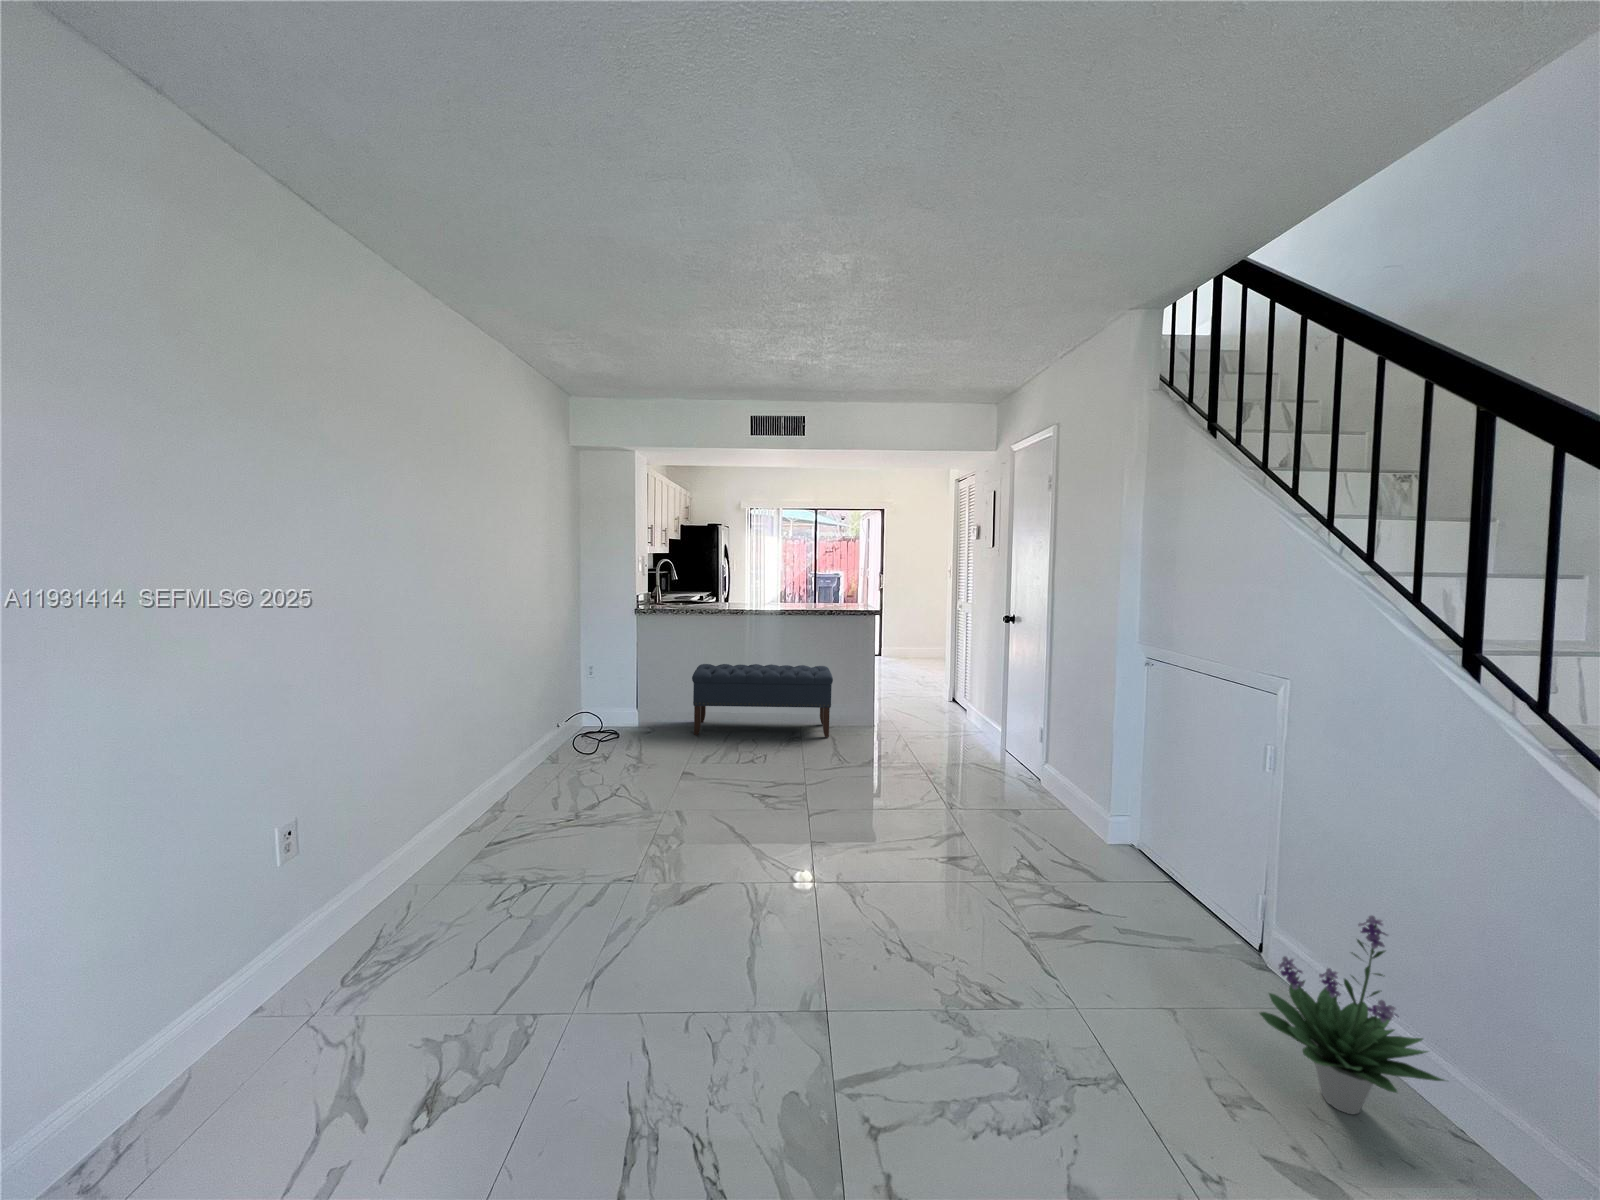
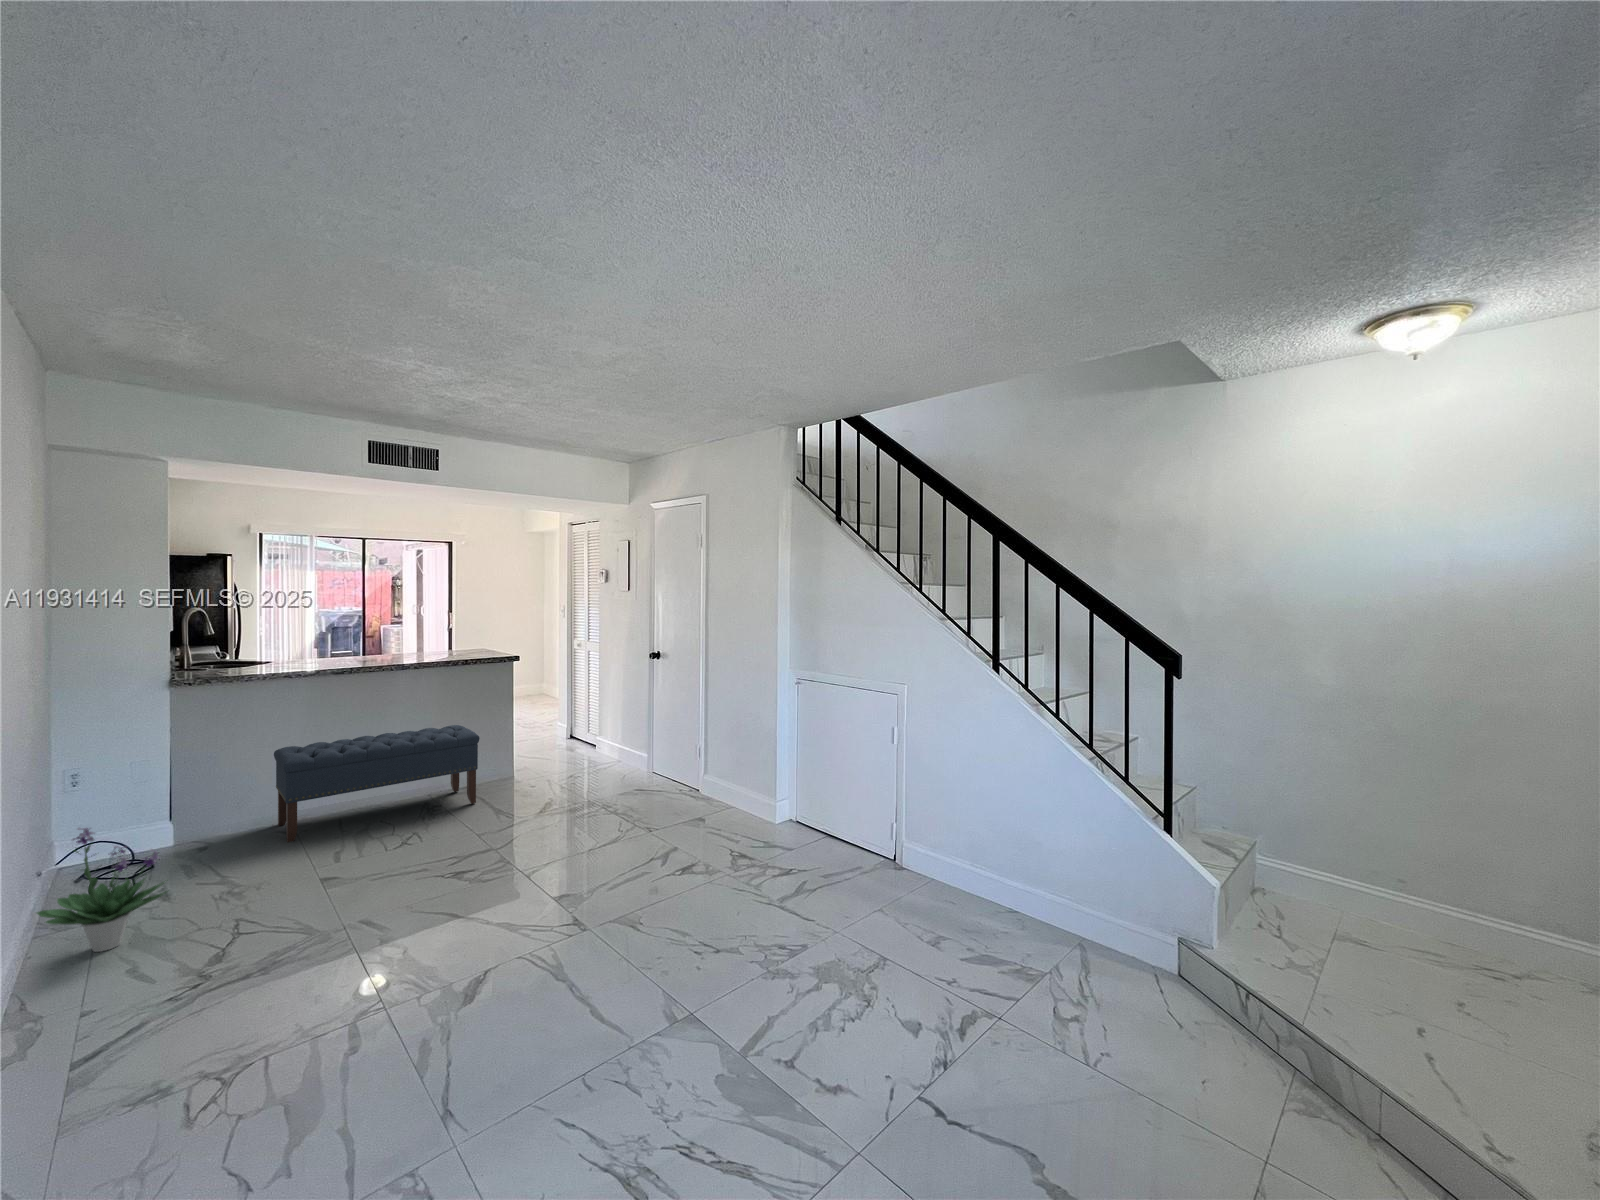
potted plant: present [1260,915,1445,1114] -> present [37,828,166,952]

